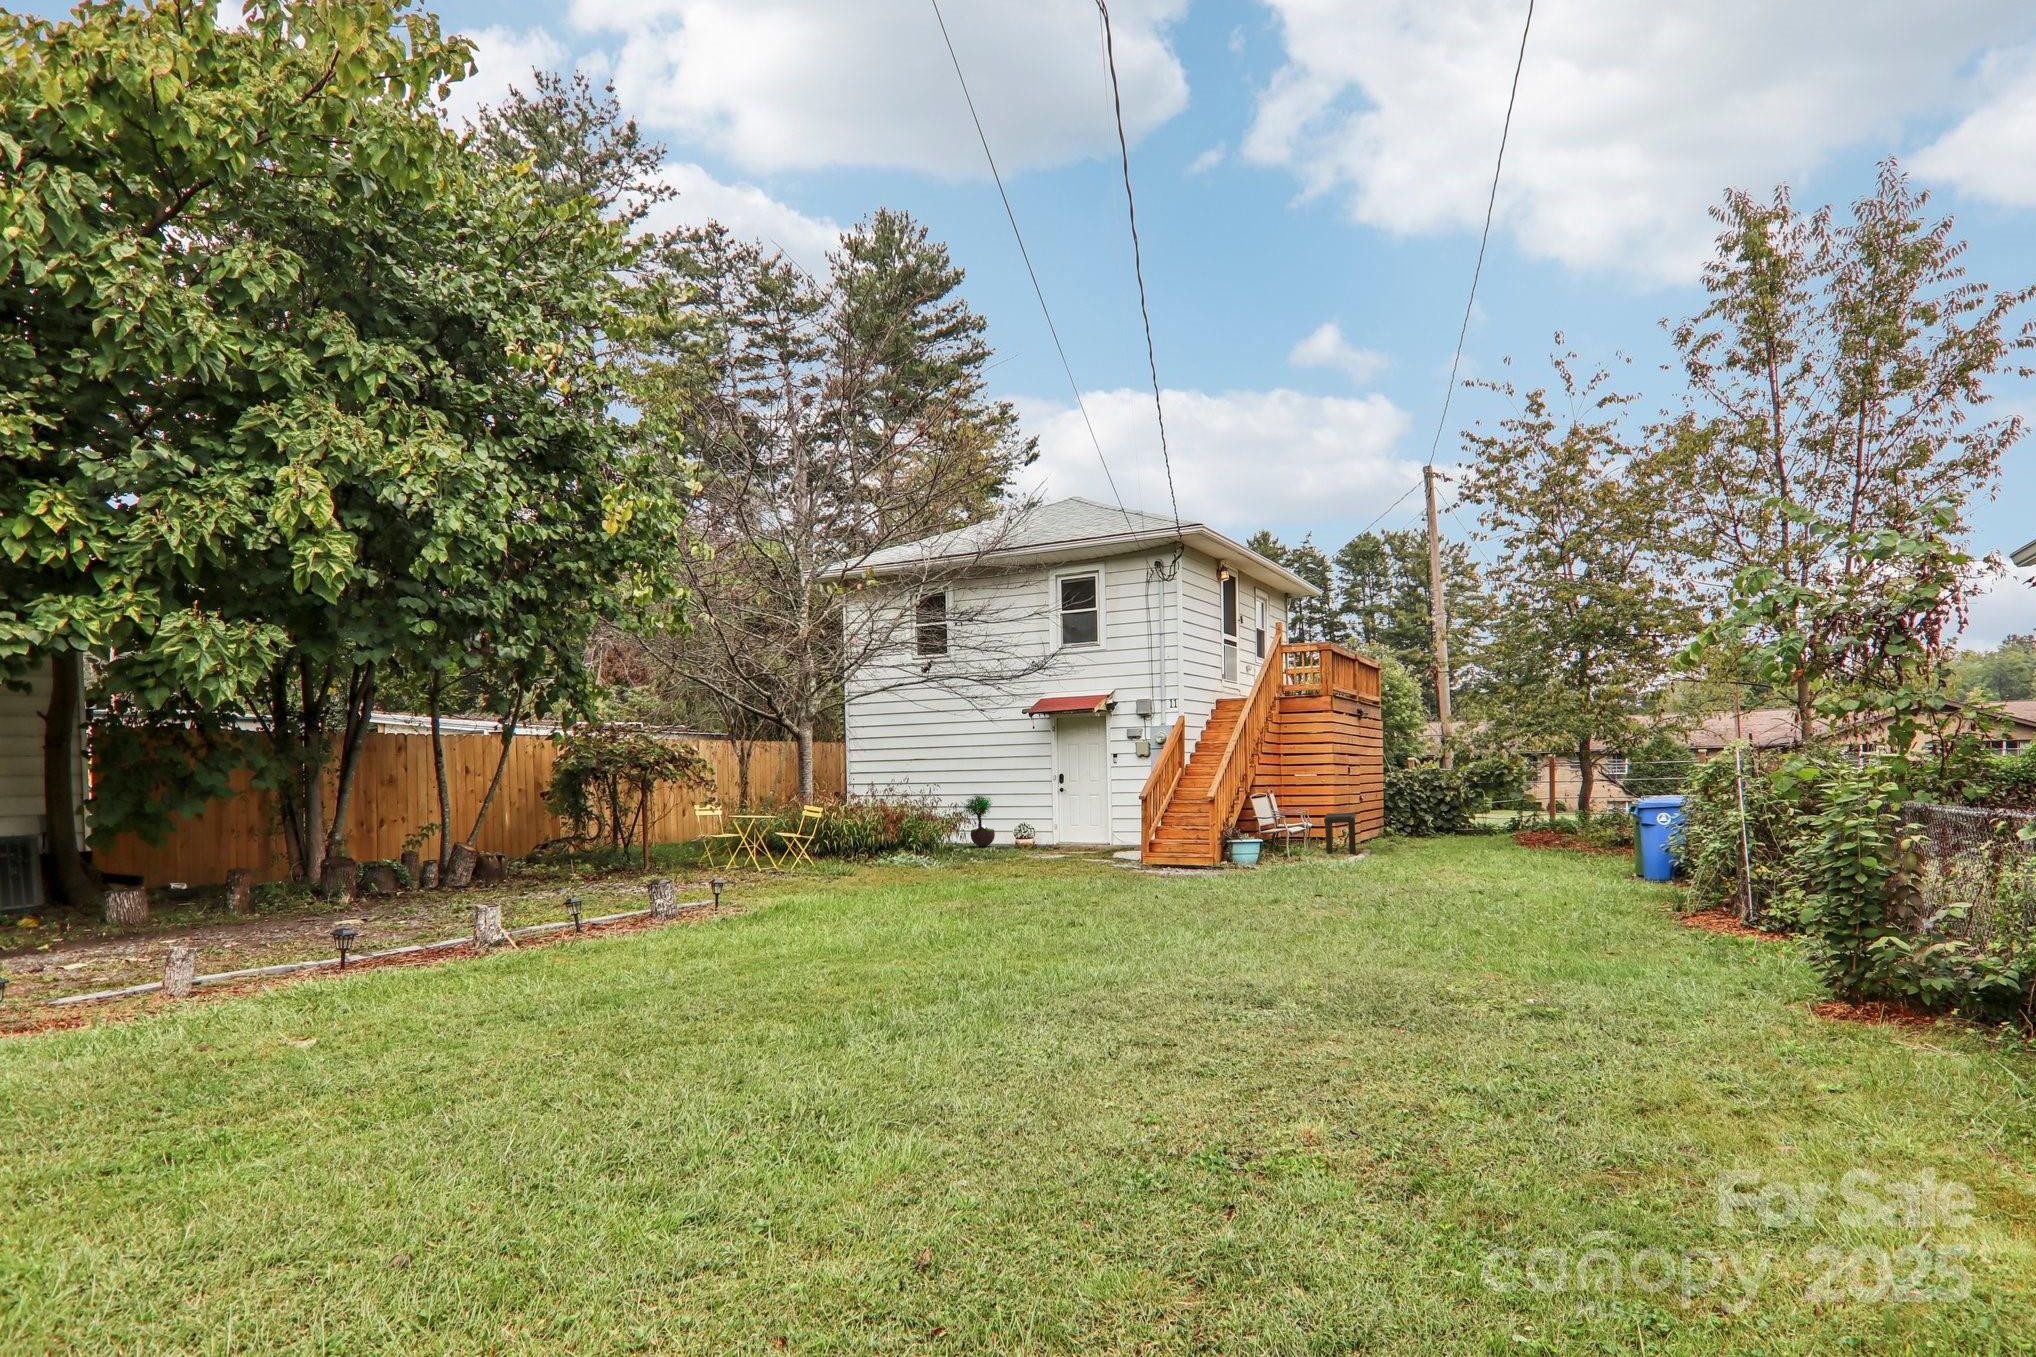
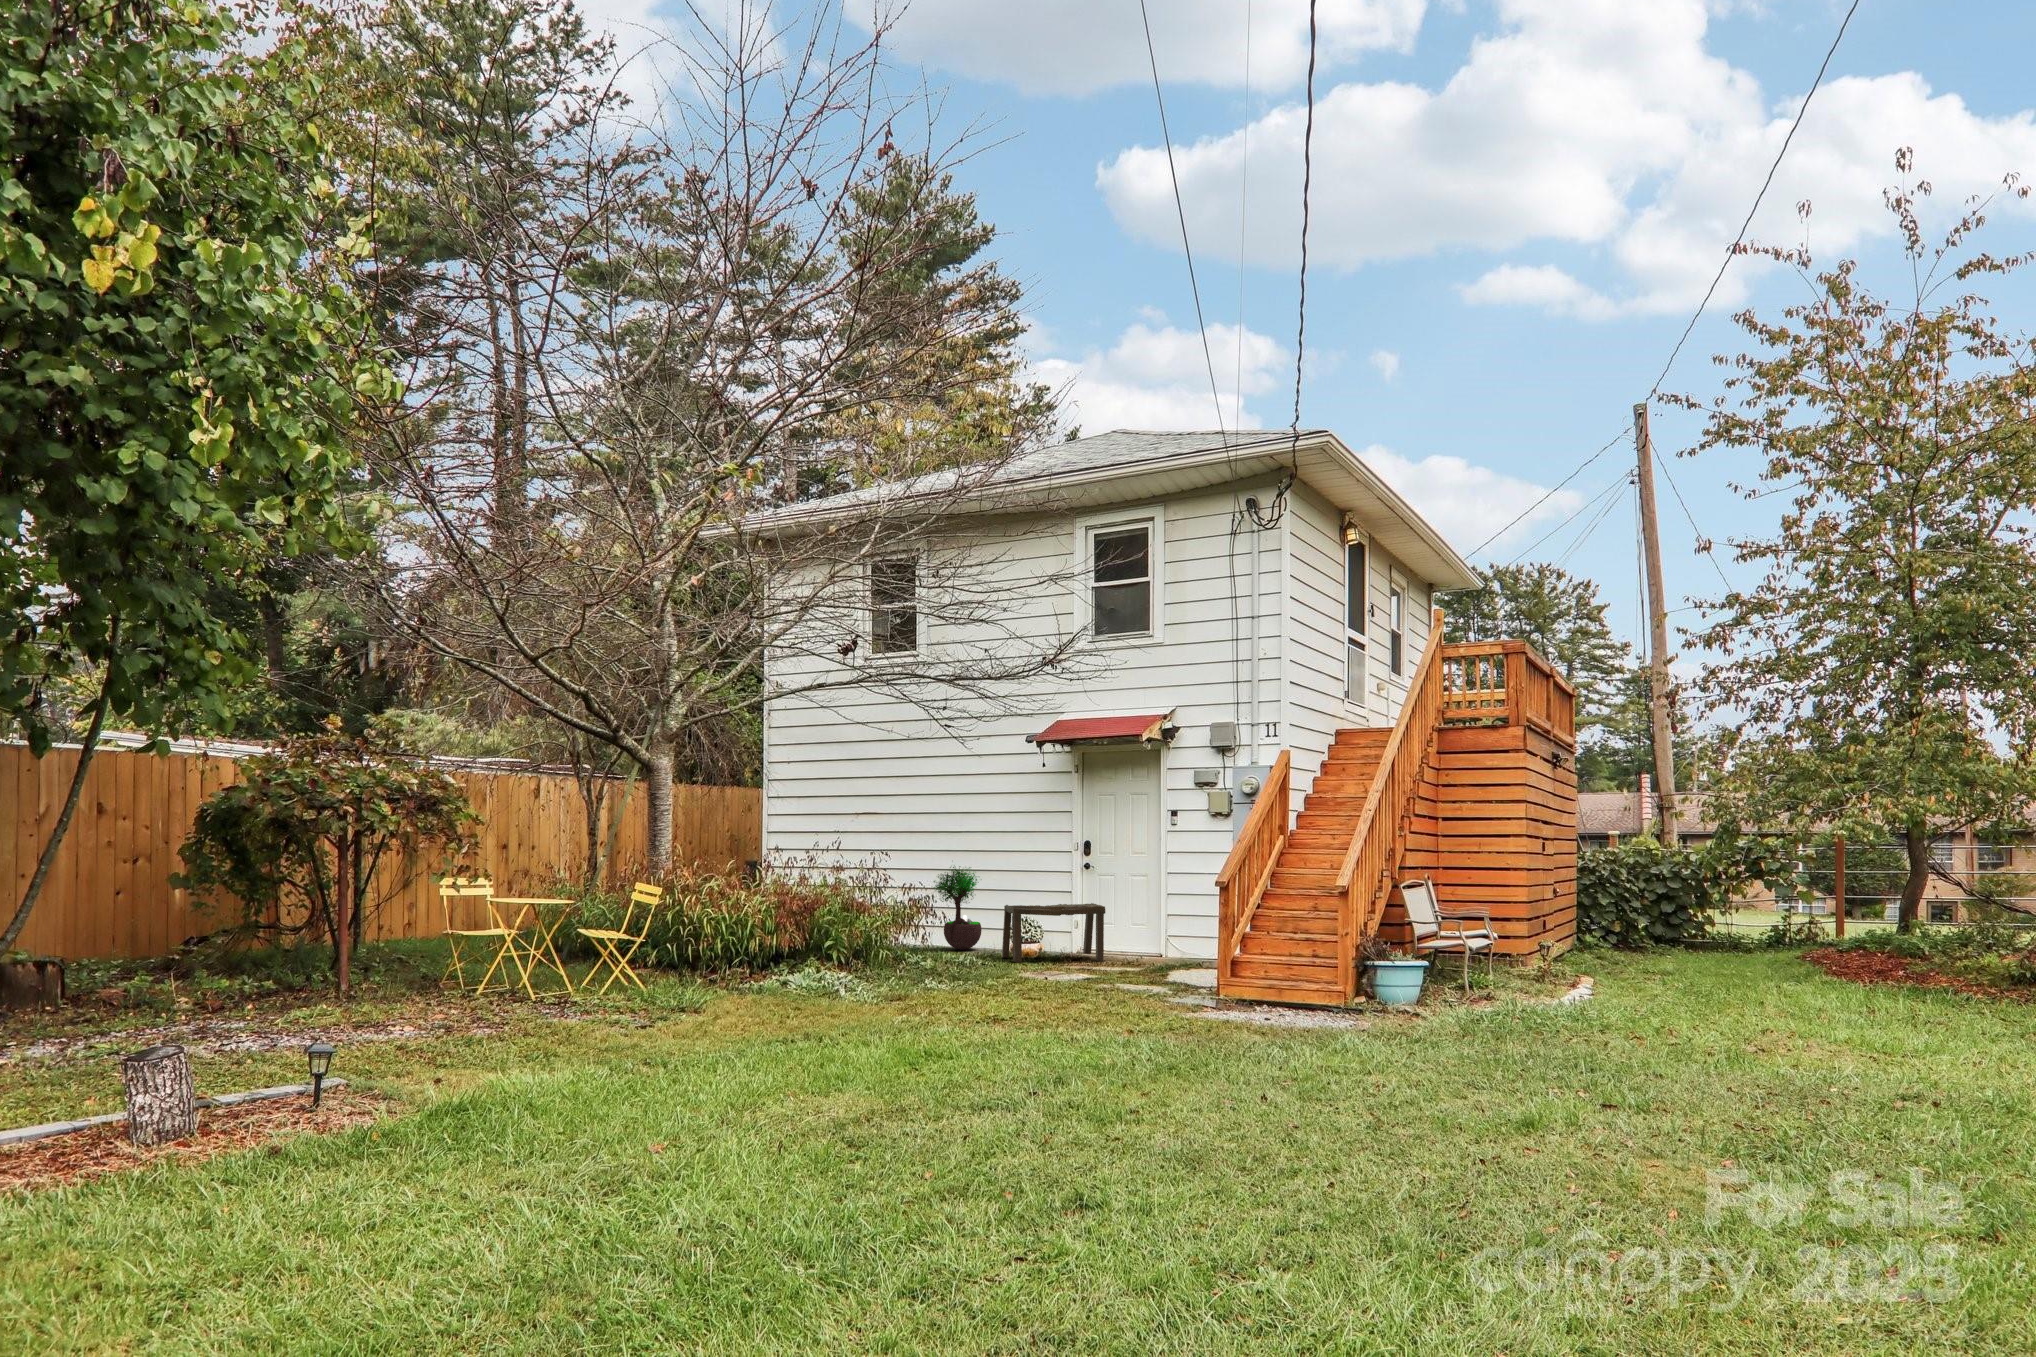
bench: present [1324,813,1356,854] -> present [1002,903,1105,963]

